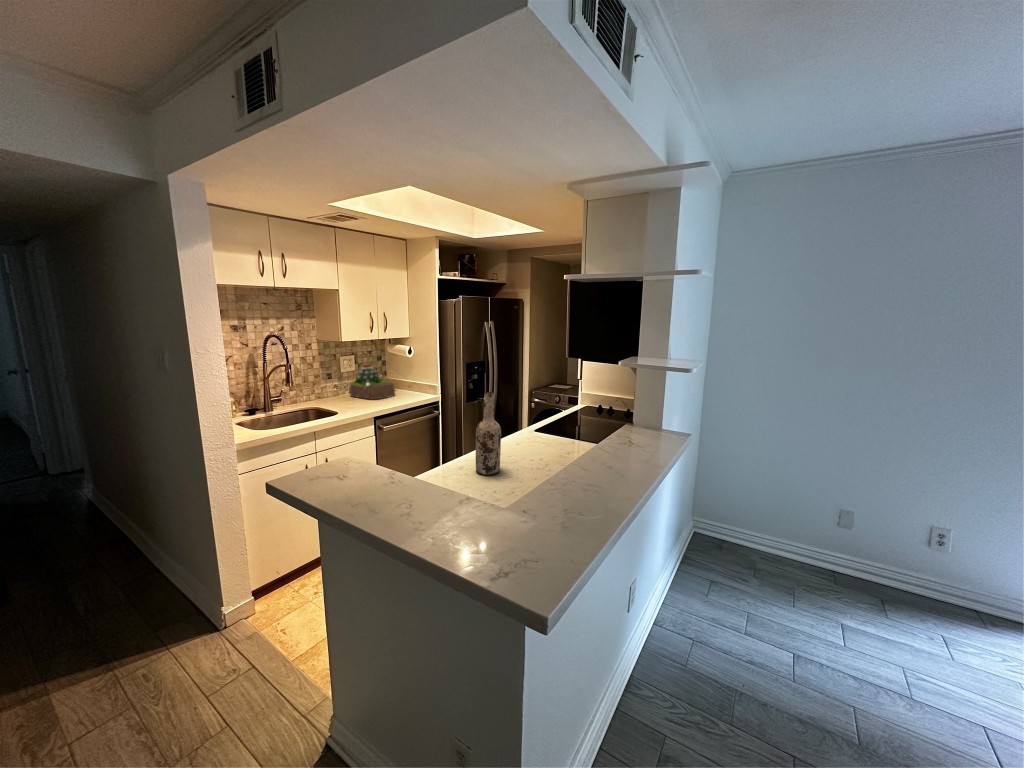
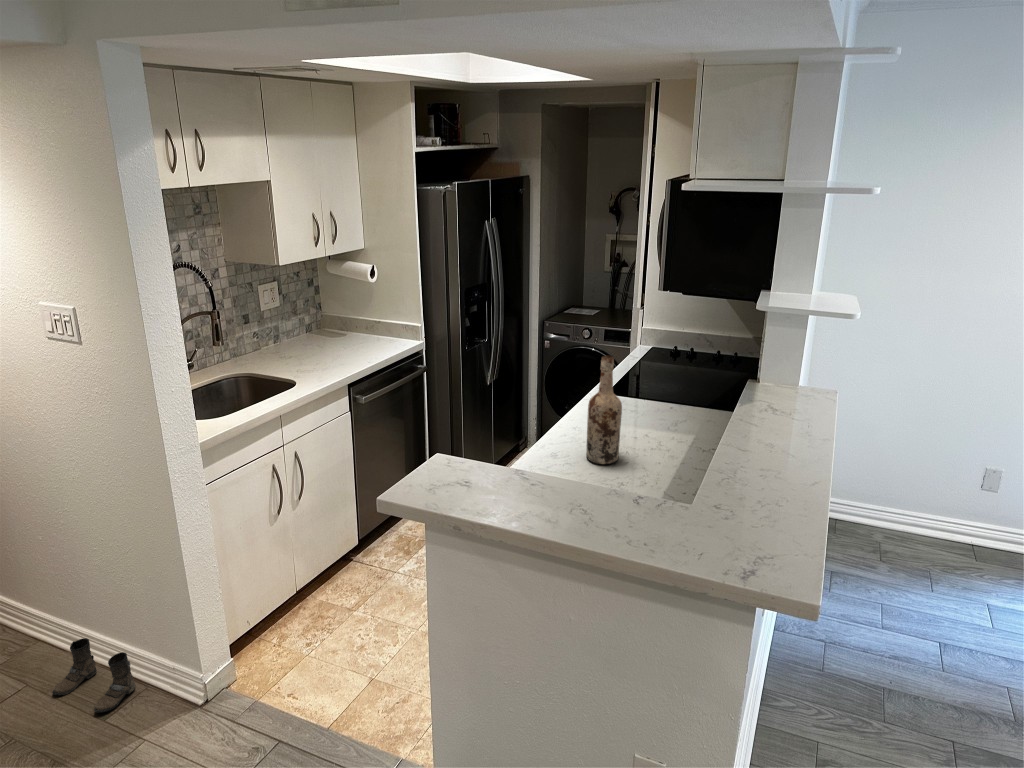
succulent plant: present [350,365,395,399] -> none [281,297,352,353]
boots: none [135,571,188,626] -> present [52,638,135,713]

